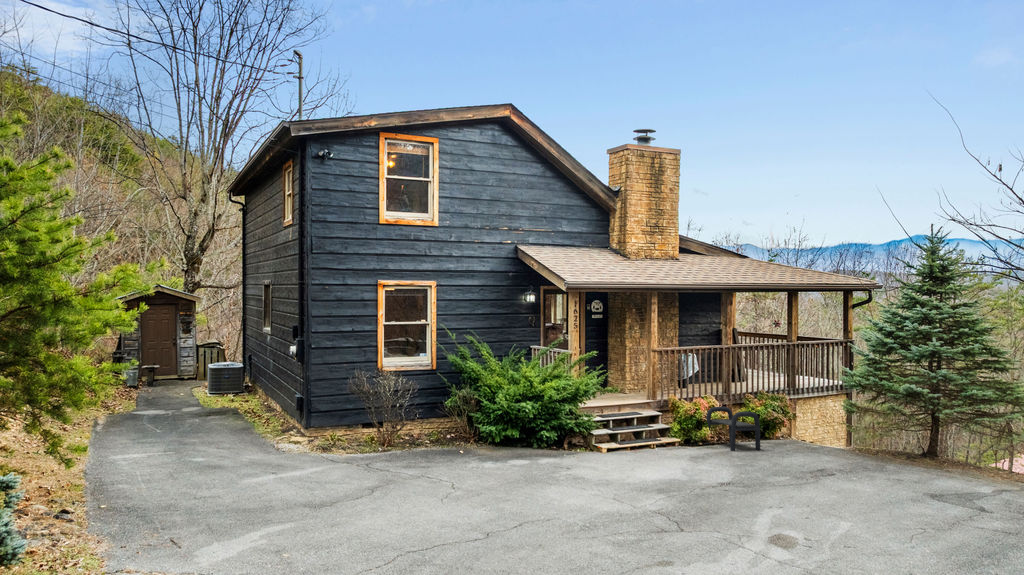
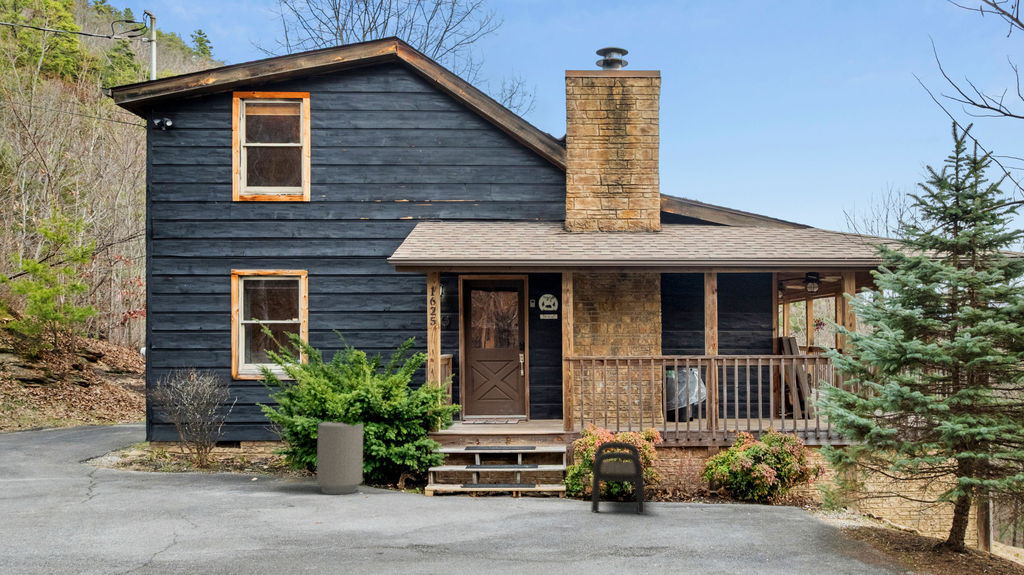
trash can: none [532,400,565,452] -> present [317,422,363,494]

